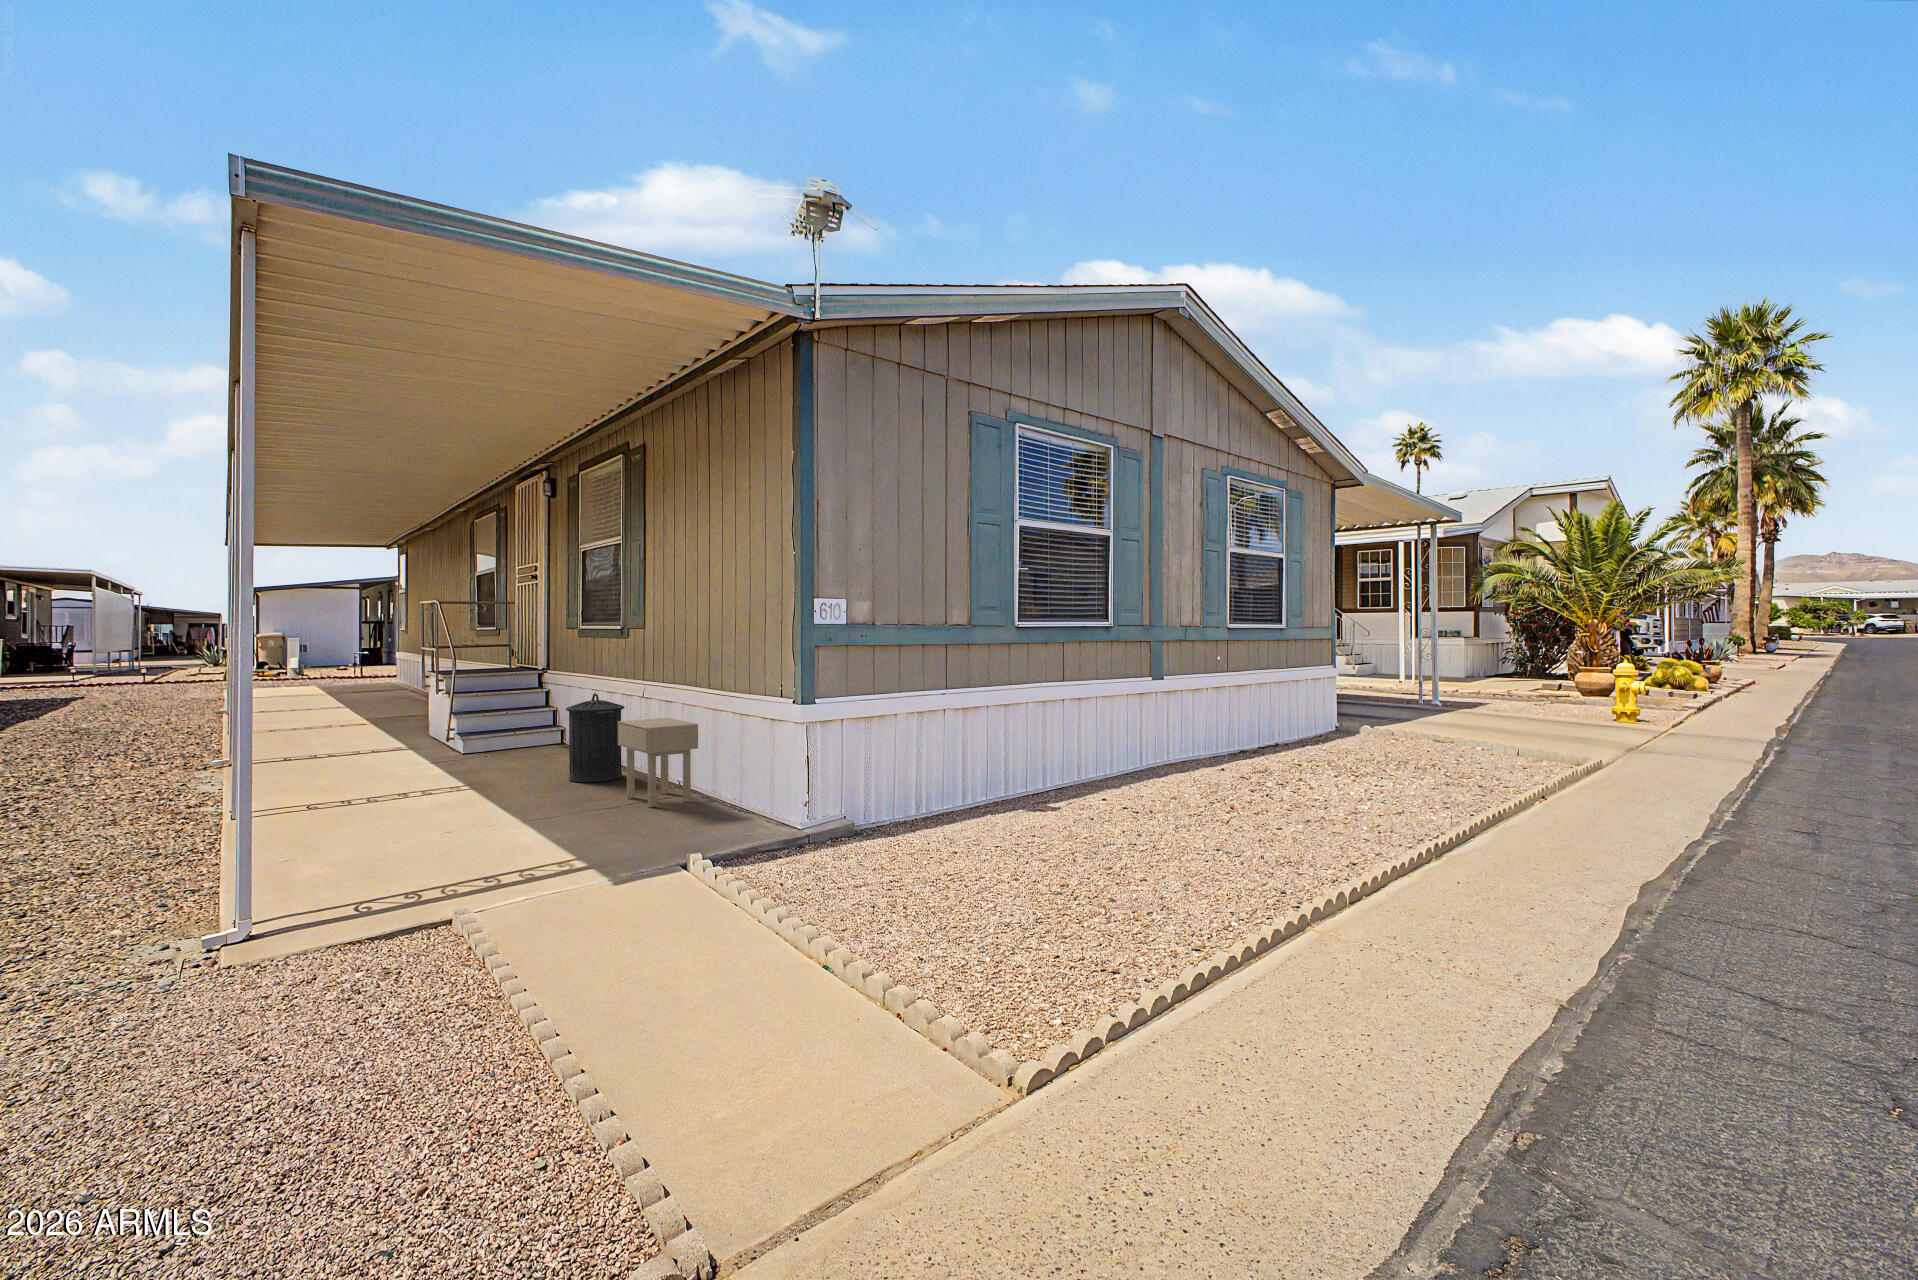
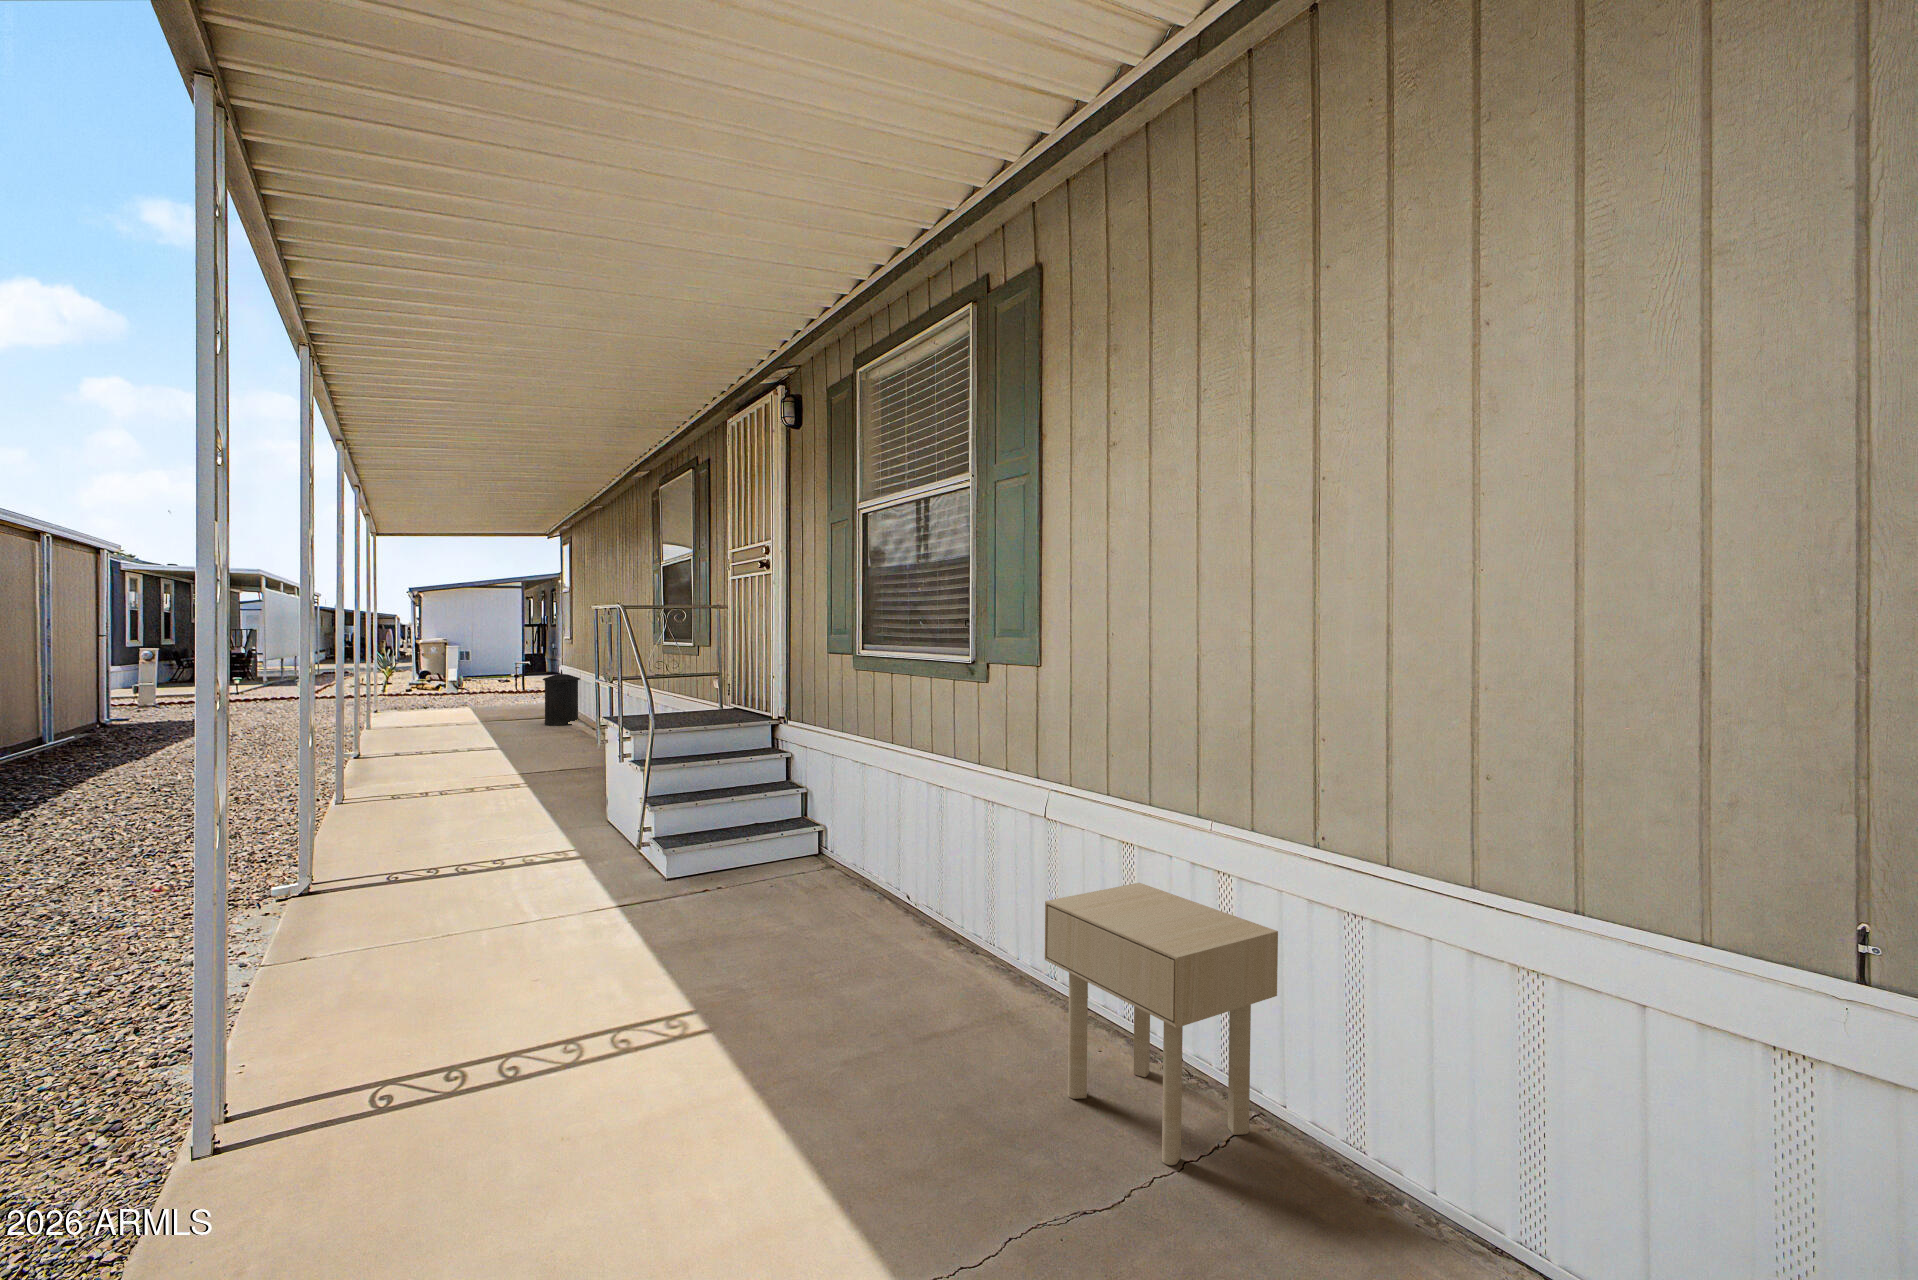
trash can: present [566,693,625,783] -> present [543,670,580,726]

